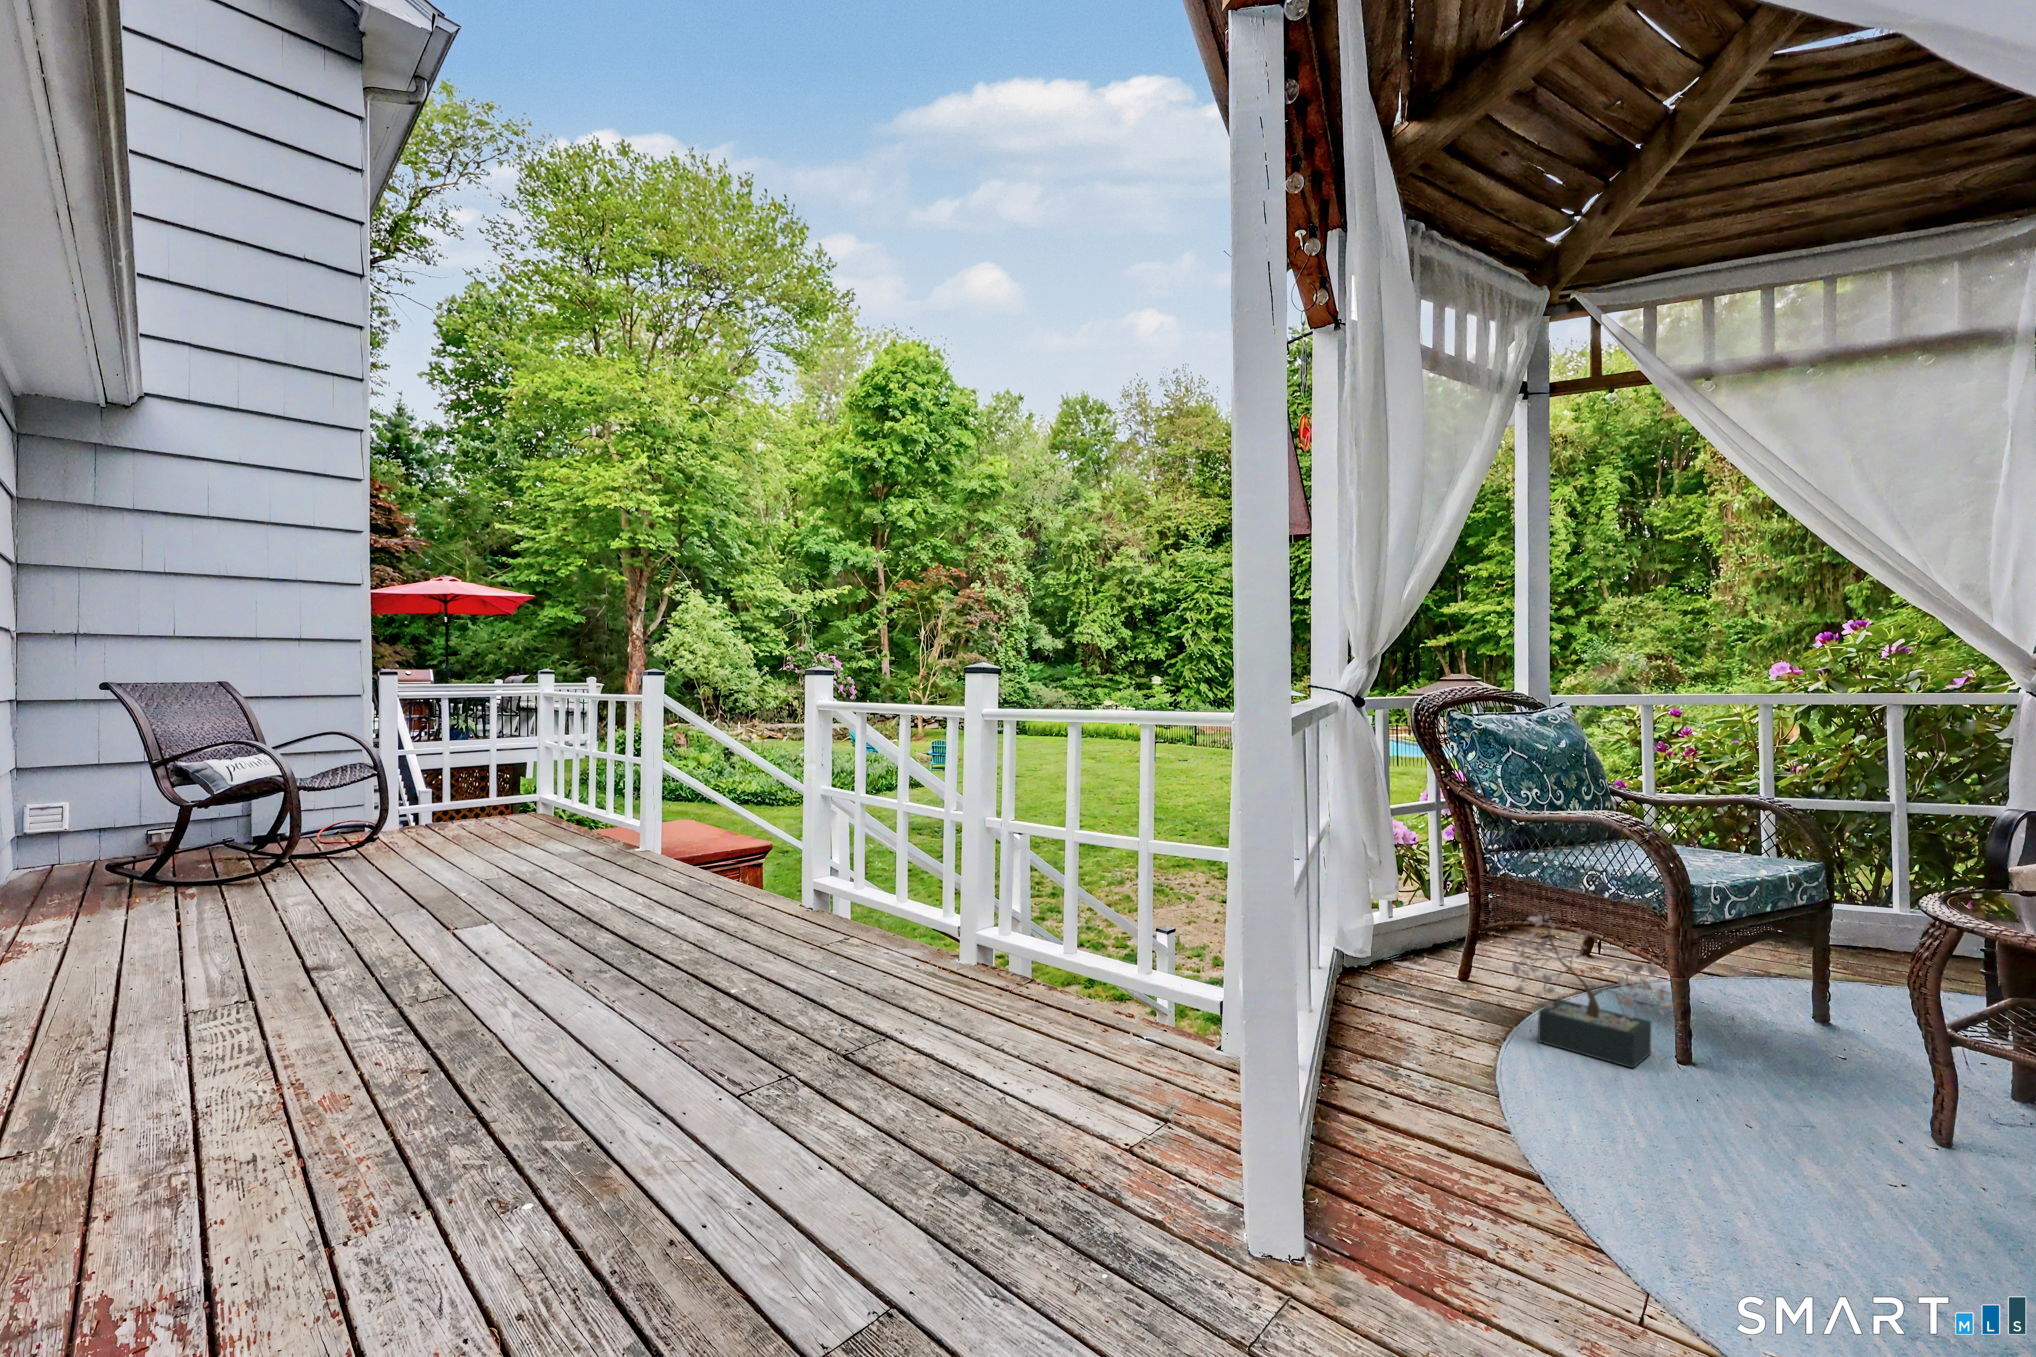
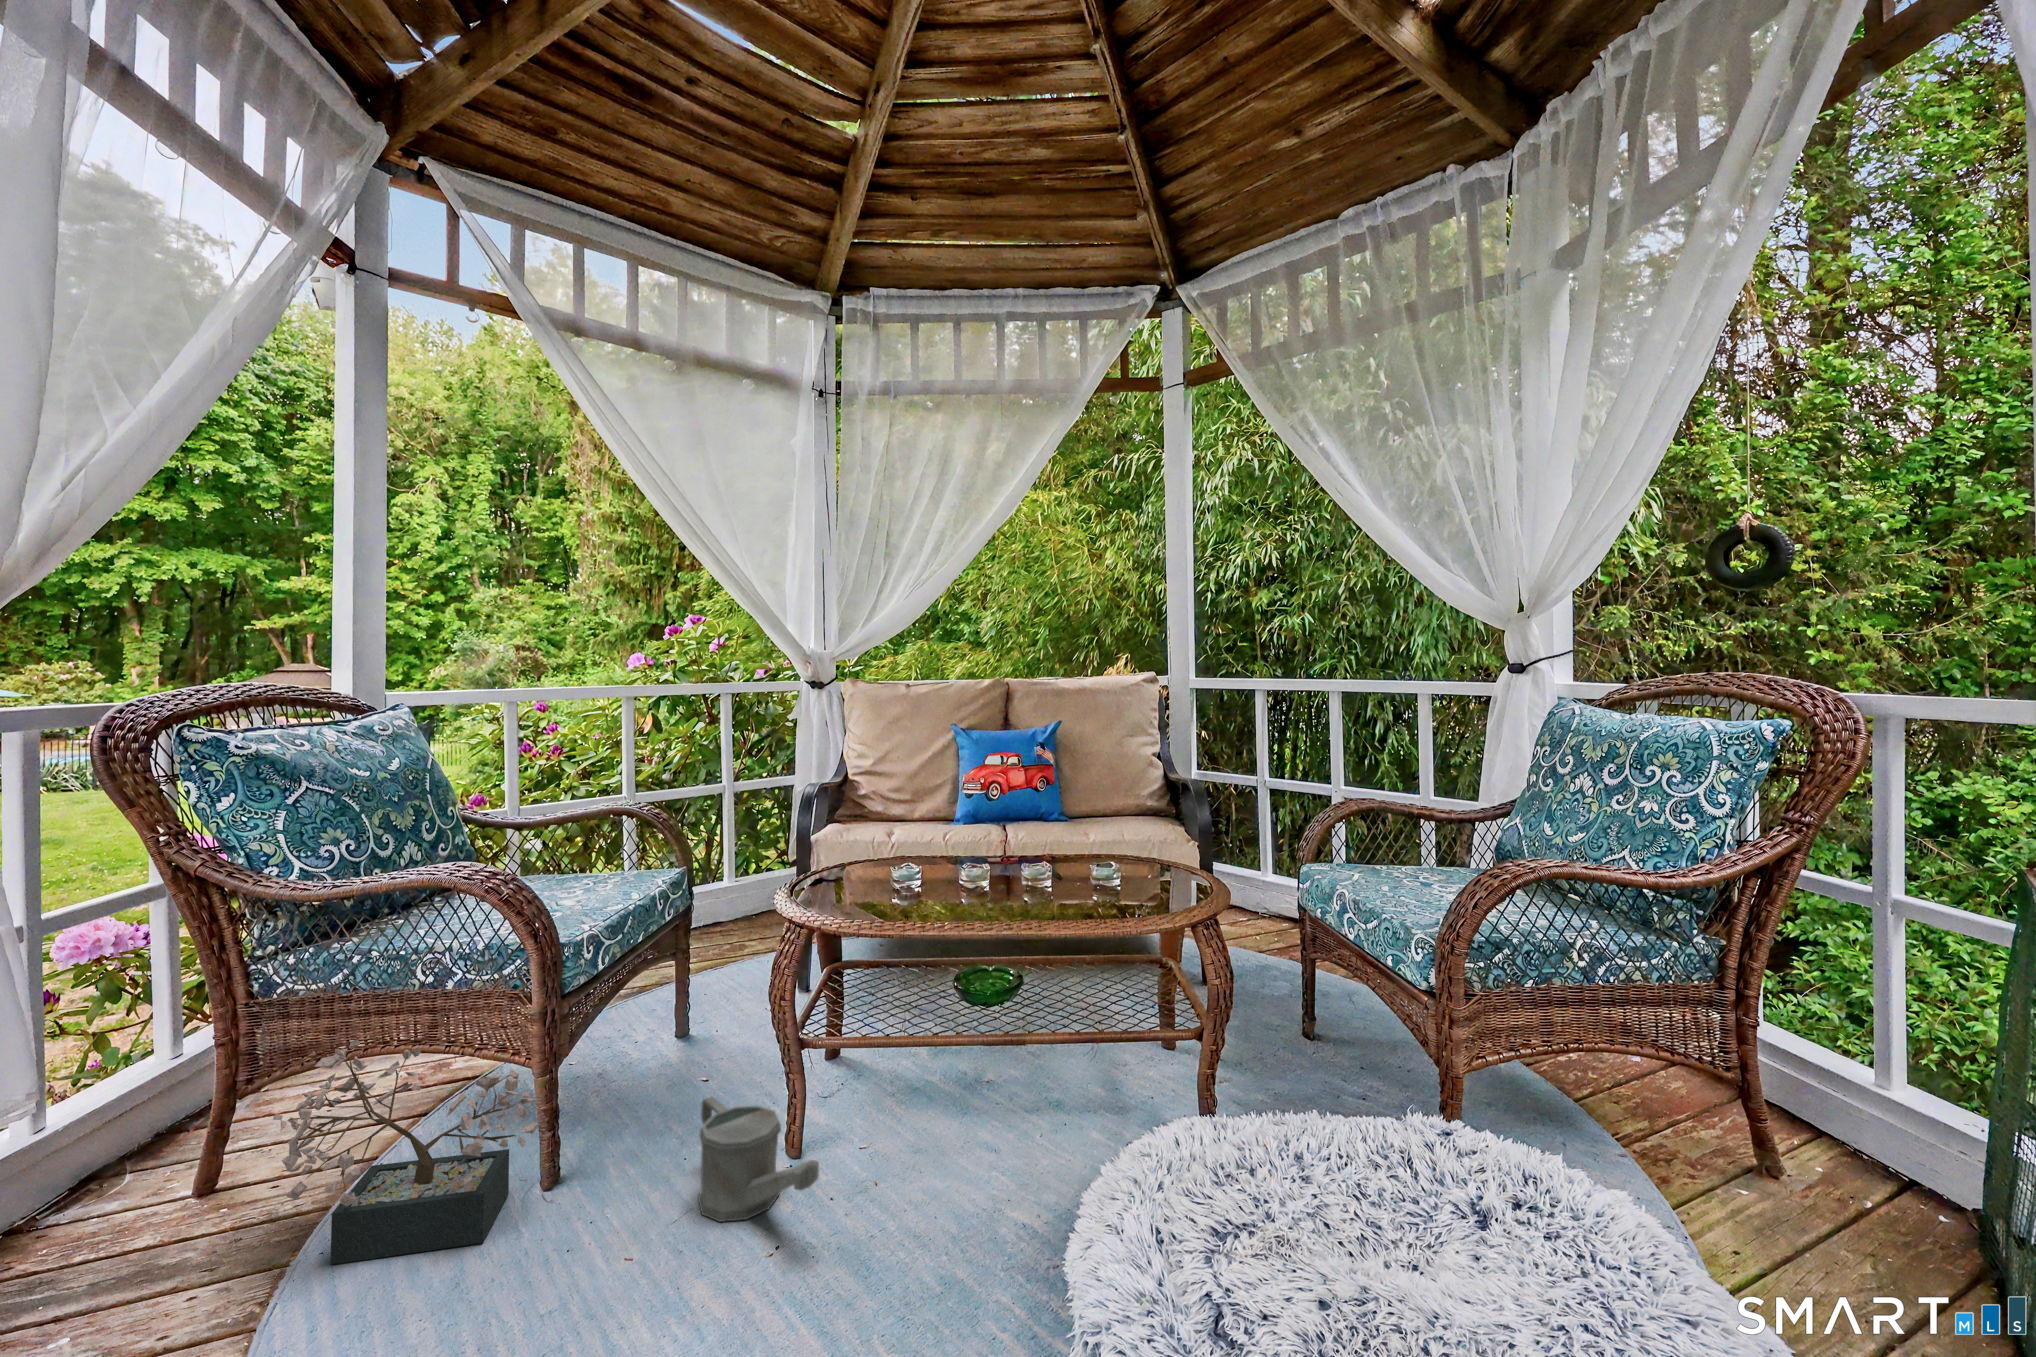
watering can: none [1815,1040,1936,1144] -> present [698,1097,819,1222]

